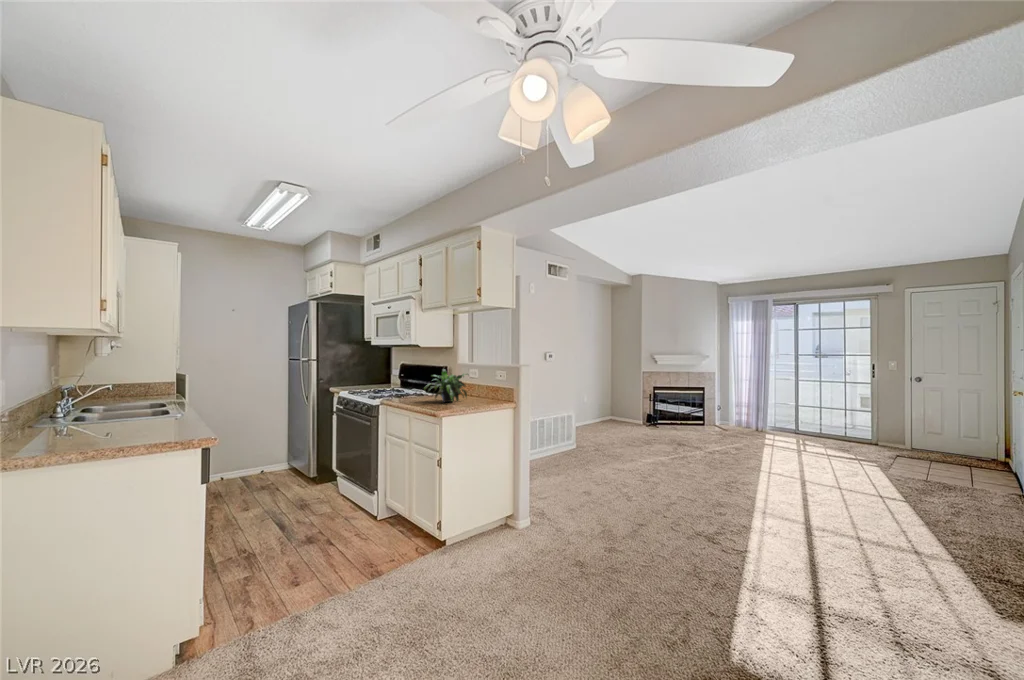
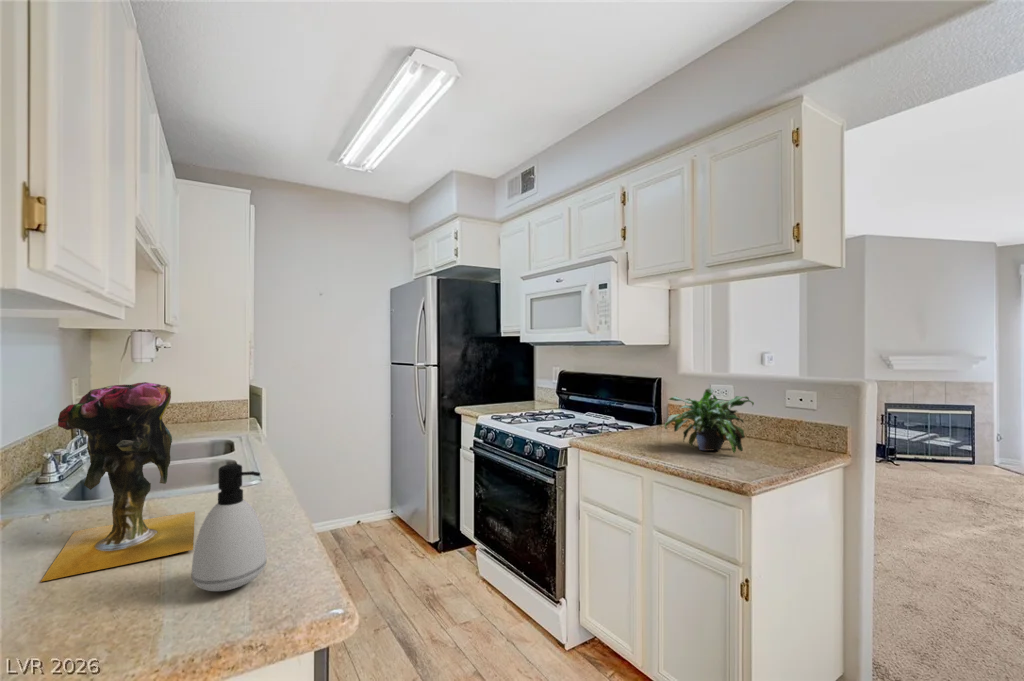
vase: none [87,362,152,439] -> present [41,382,195,582]
soap dispenser: none [155,391,186,438] -> present [192,464,267,591]

